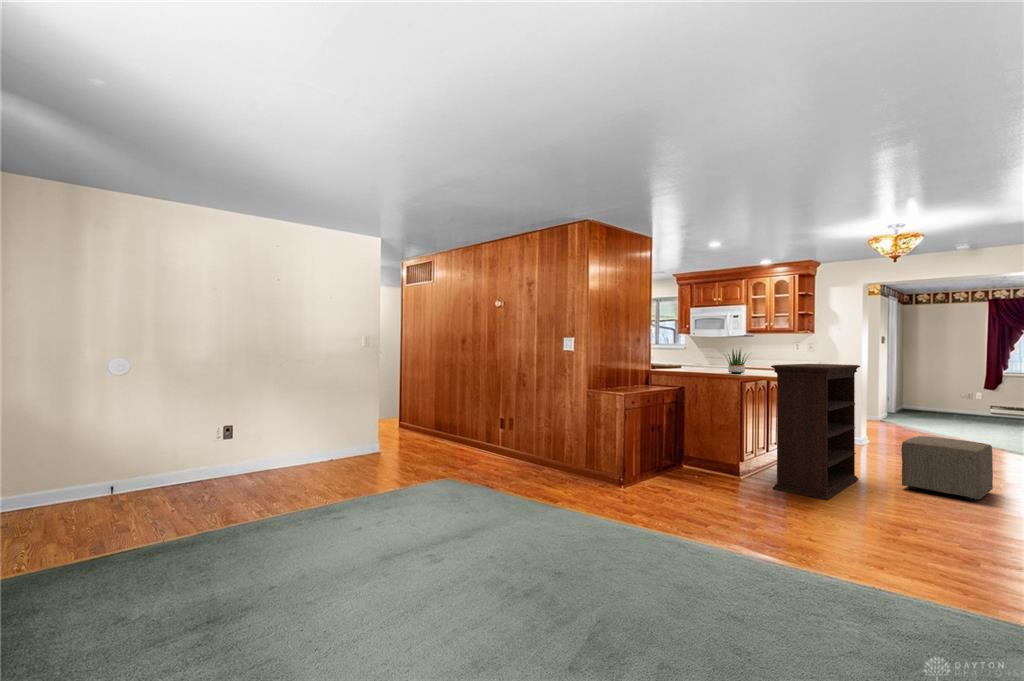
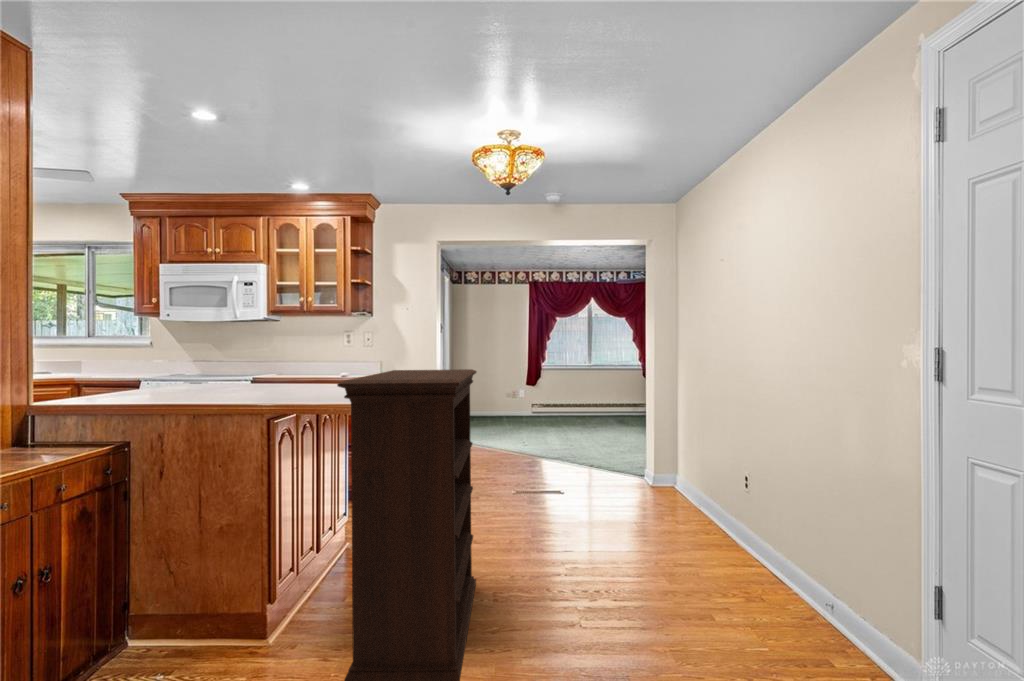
potted plant: present [726,350,747,374] -> none [217,340,285,398]
ottoman: present [901,436,993,501] -> none [542,481,645,585]

